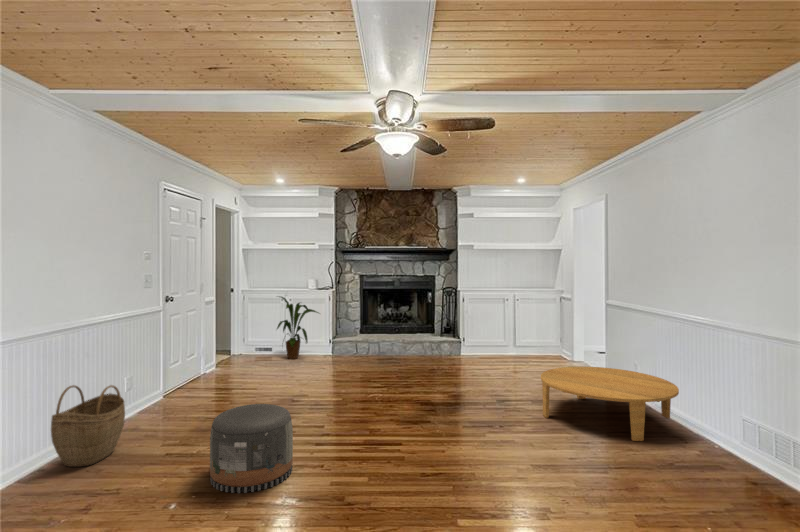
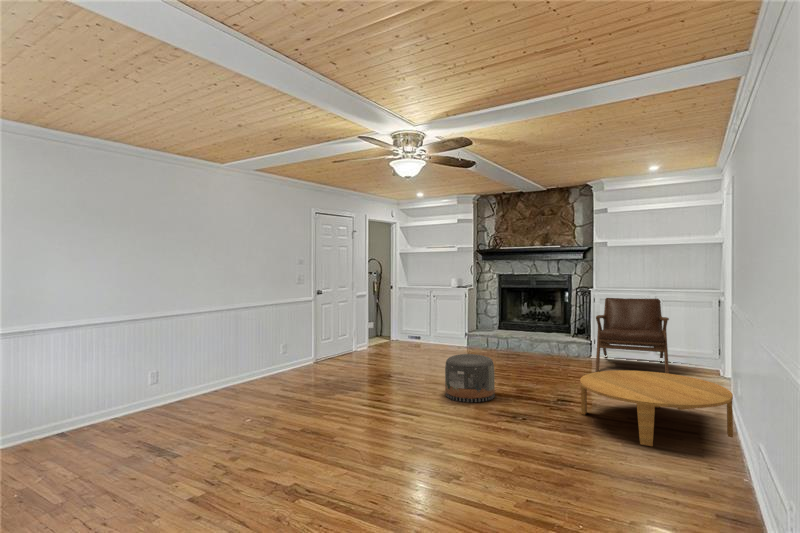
house plant: present [277,297,318,359] -> none [414,292,455,347]
lounge chair: none [472,297,546,369] -> present [596,298,669,374]
woven basket: present [51,385,125,467] -> none [227,341,268,389]
pouf: present [210,404,293,493] -> present [445,354,495,402]

